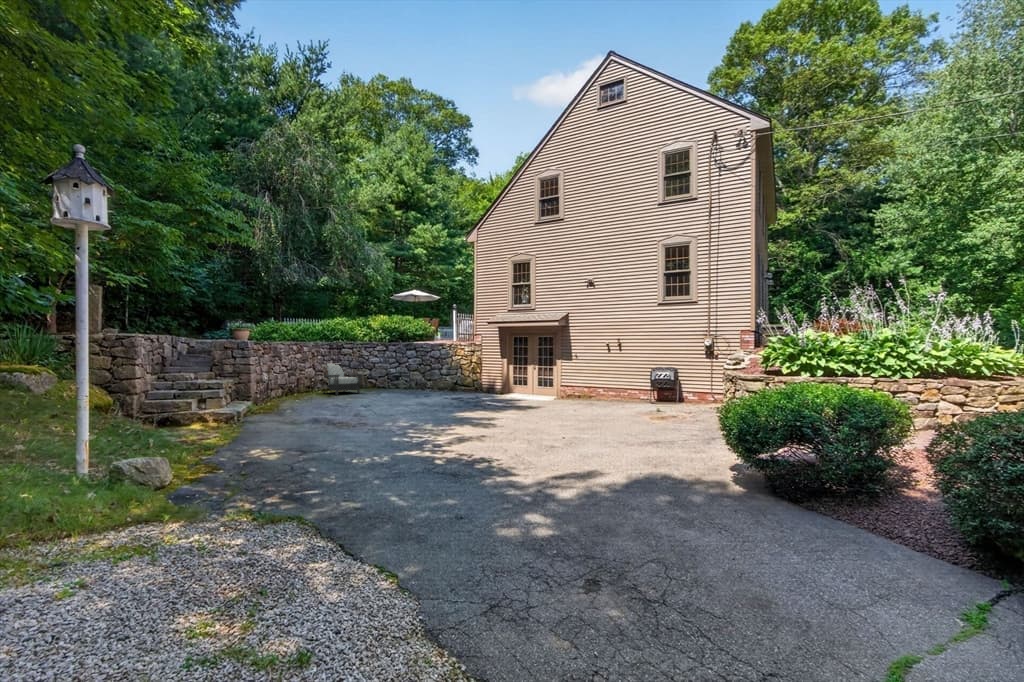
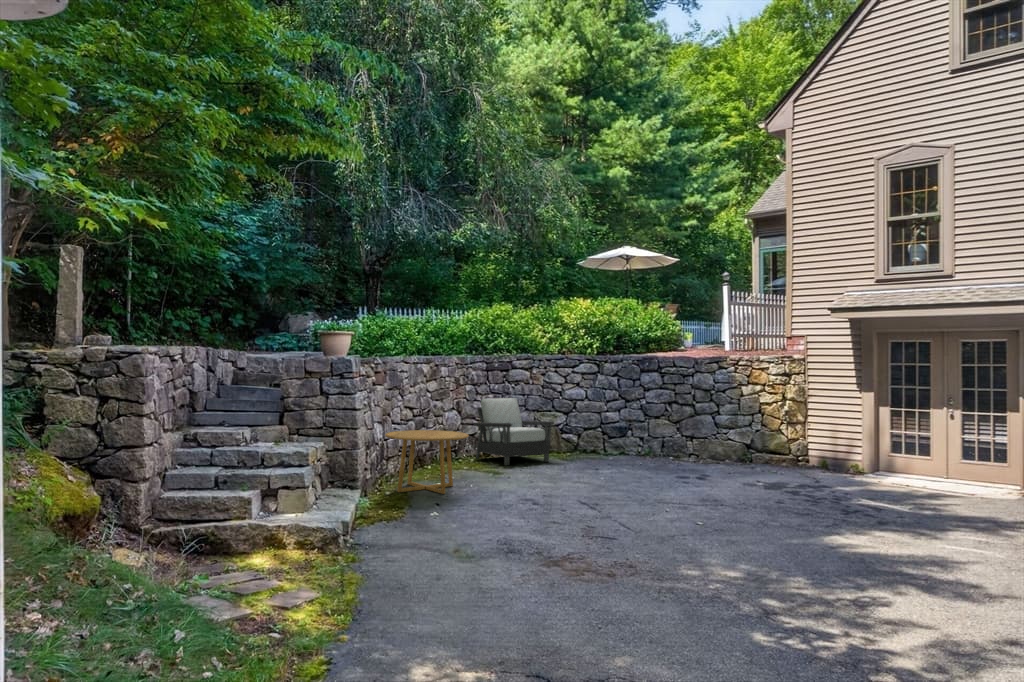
round table: none [267,377,310,404] -> present [385,430,468,494]

